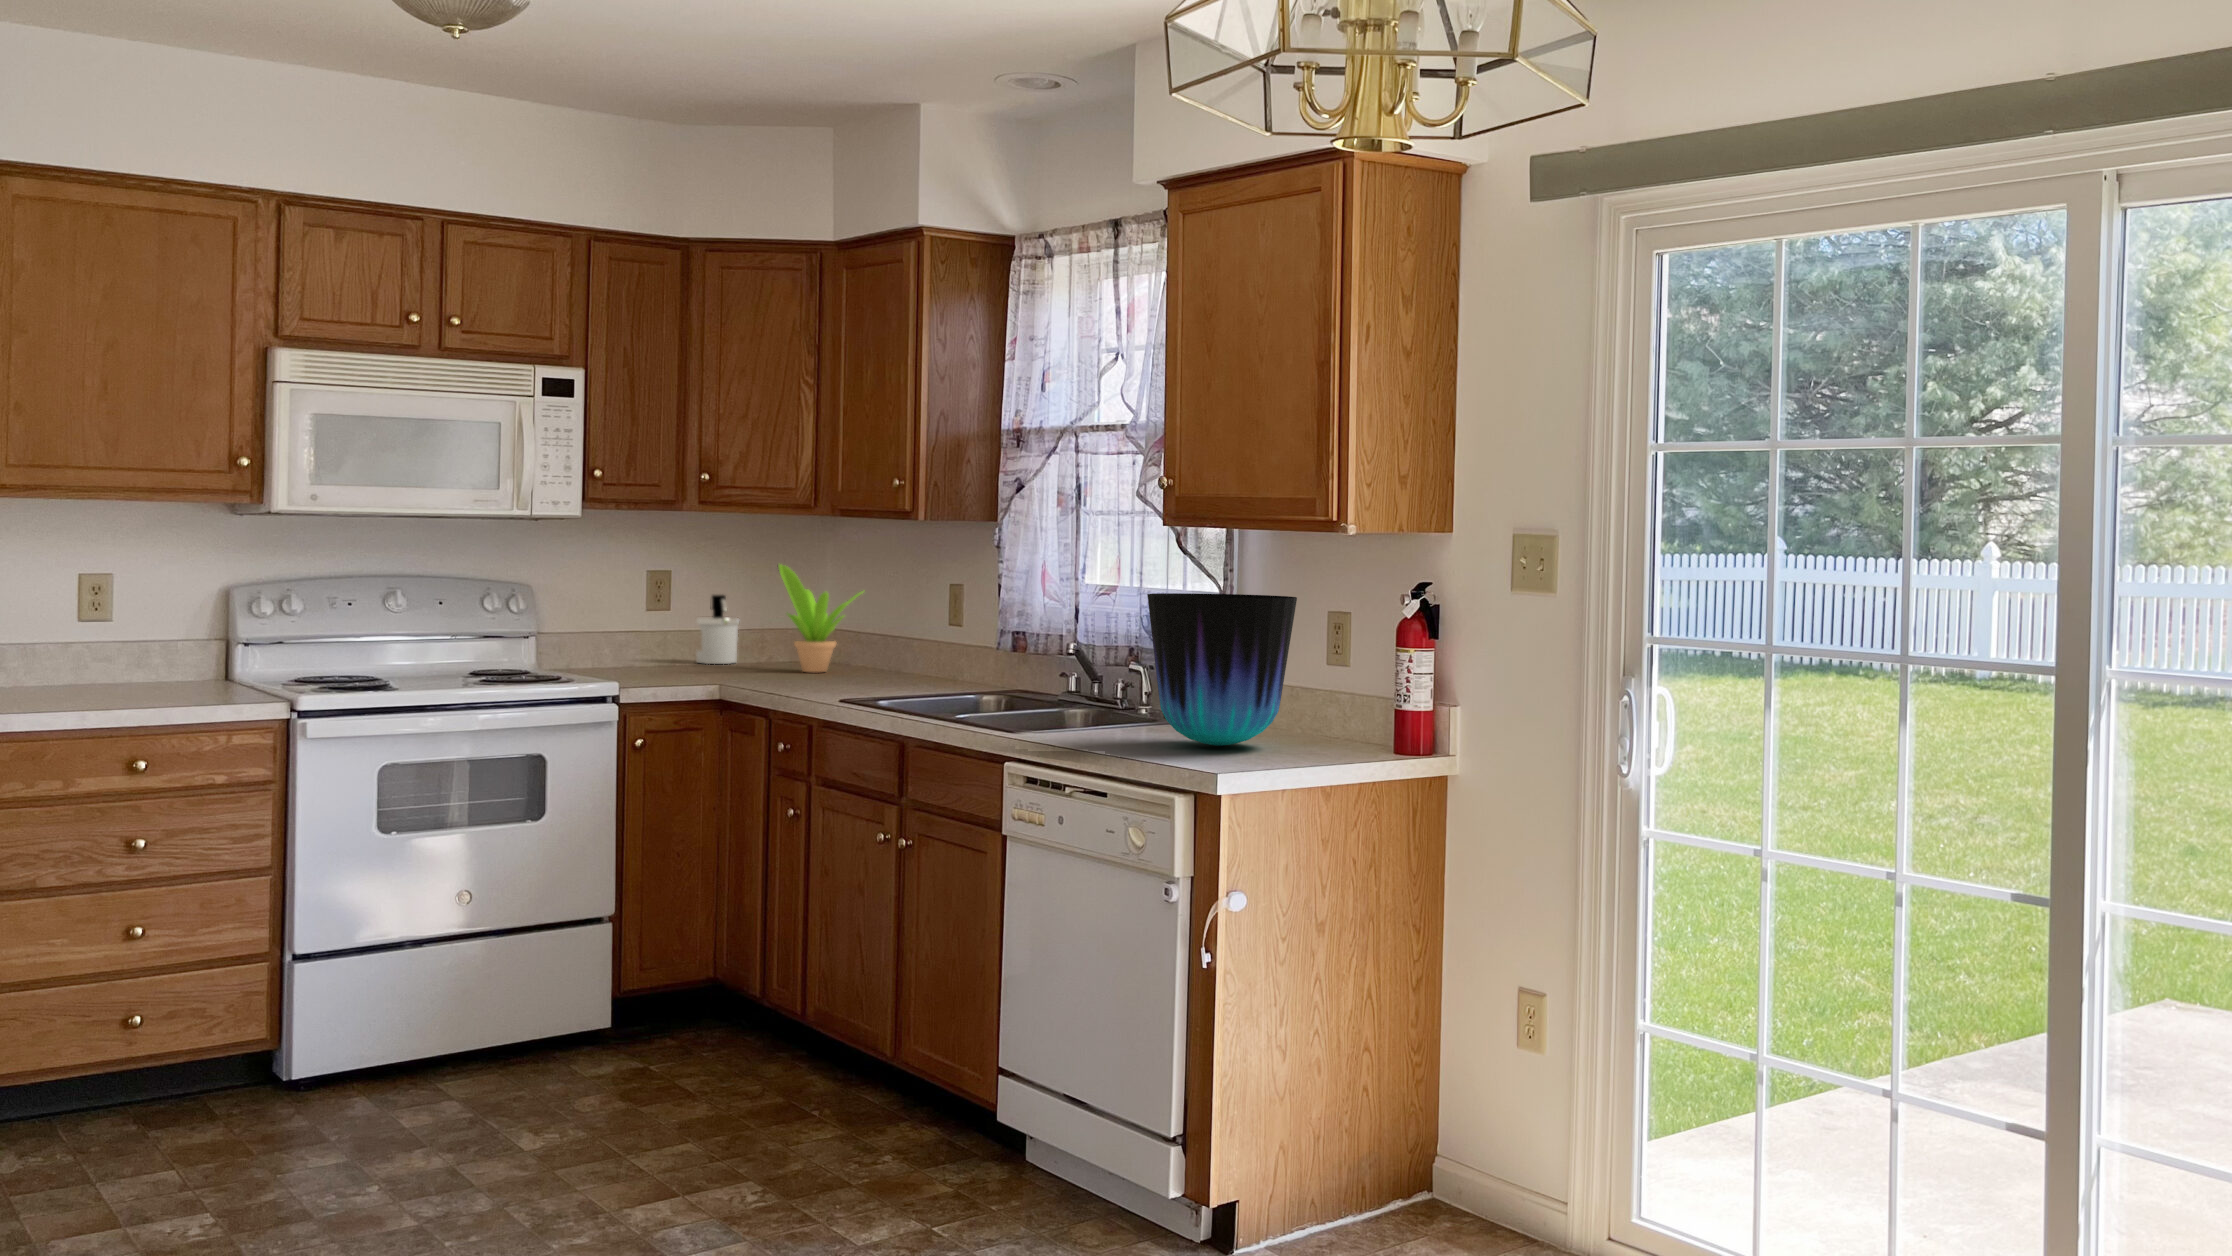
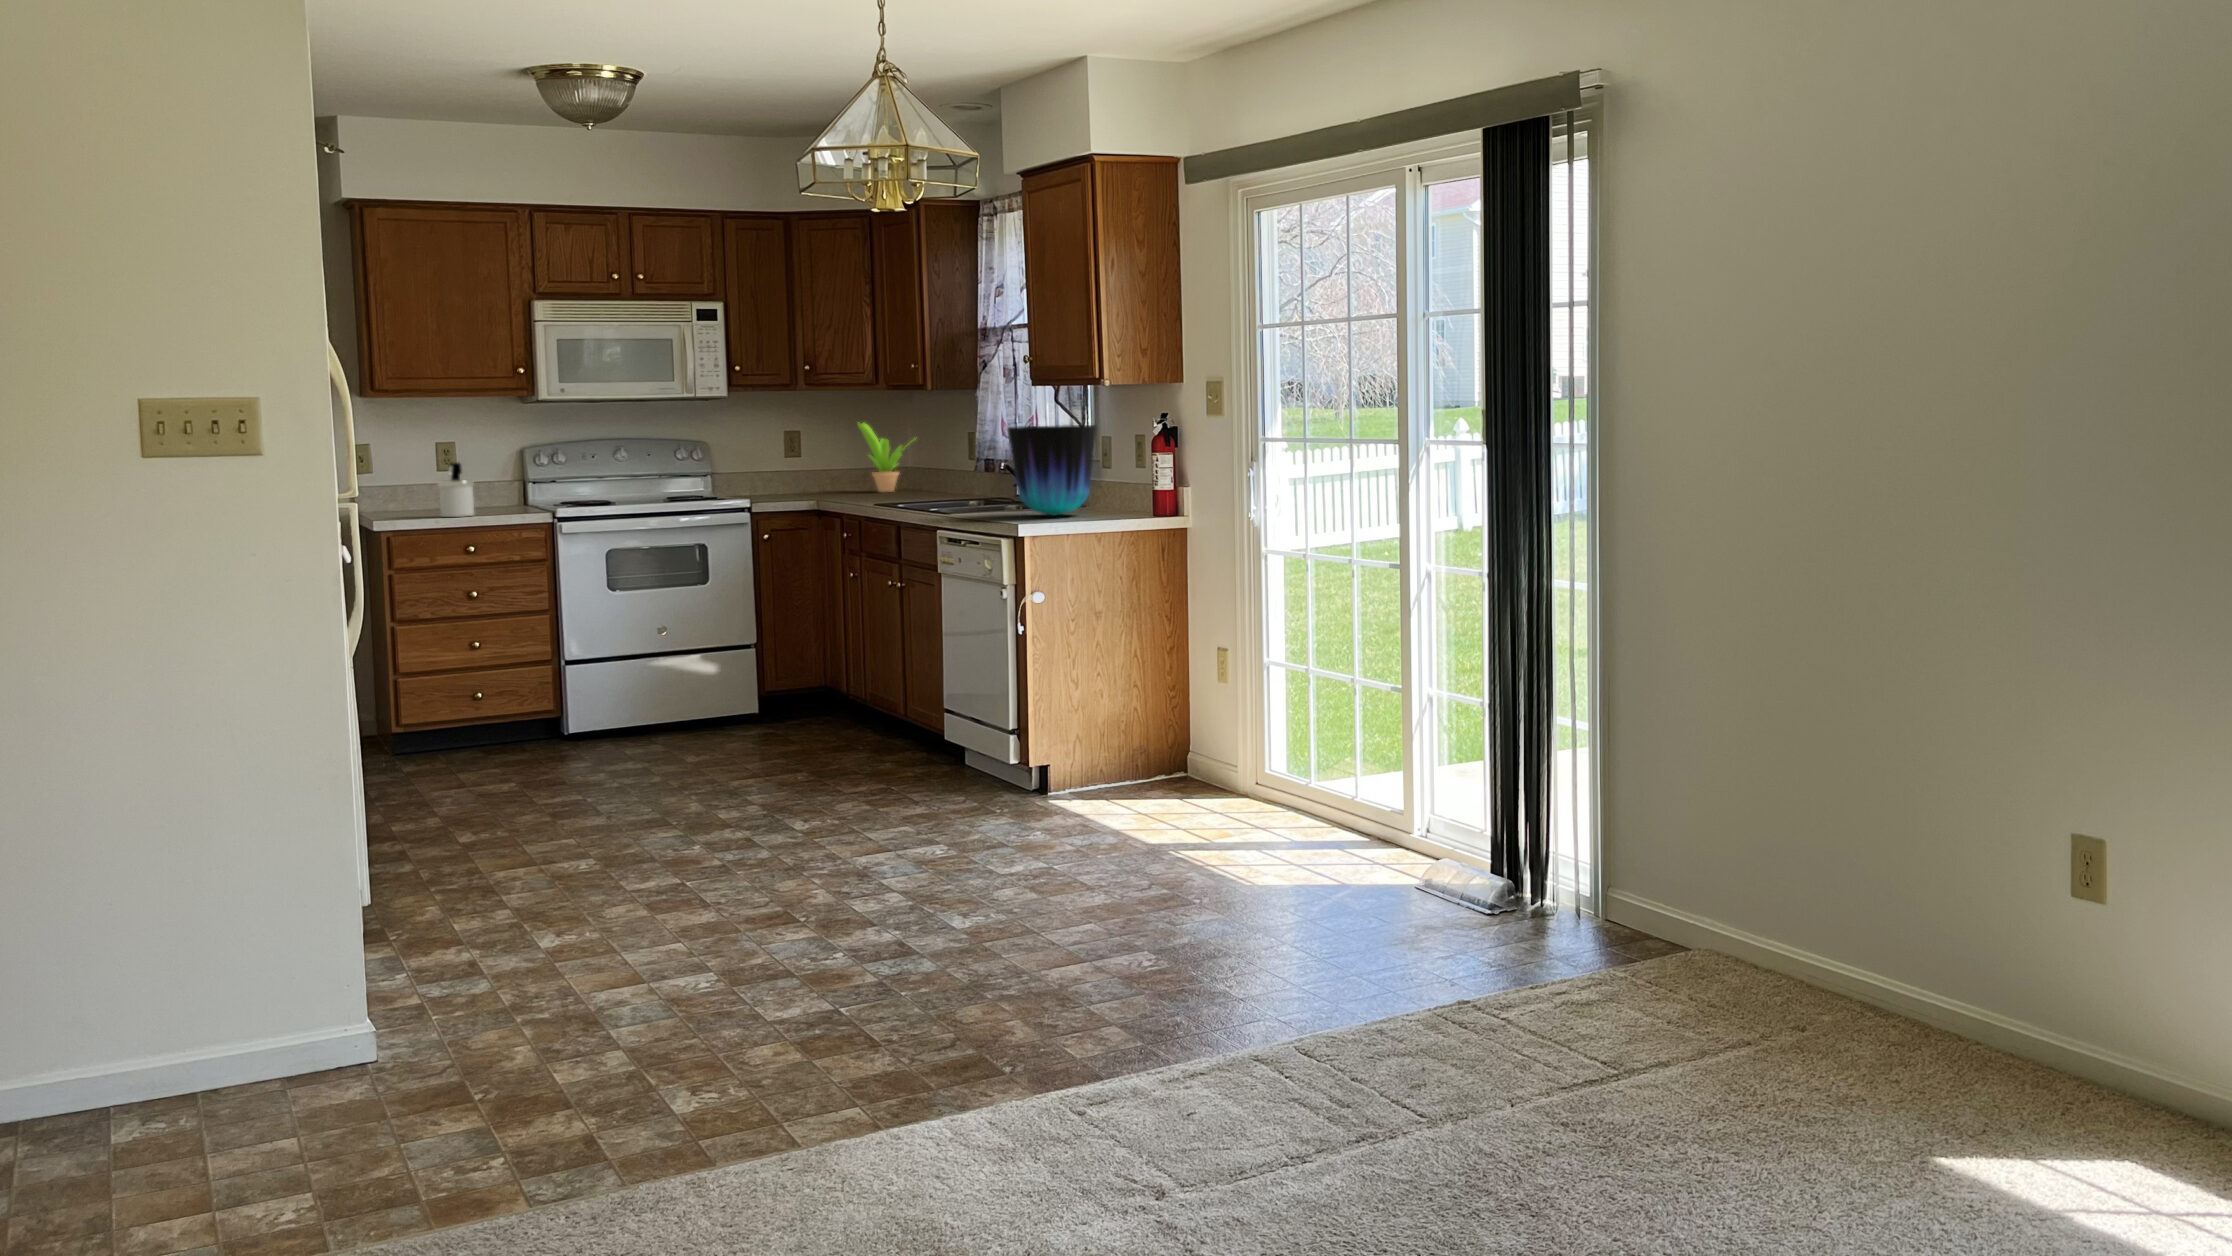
soap dispenser: present [697,595,739,664] -> present [438,463,474,517]

